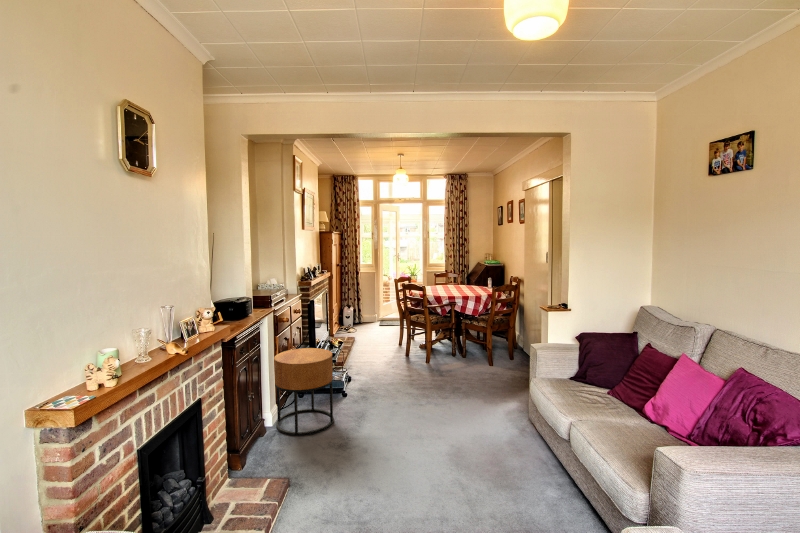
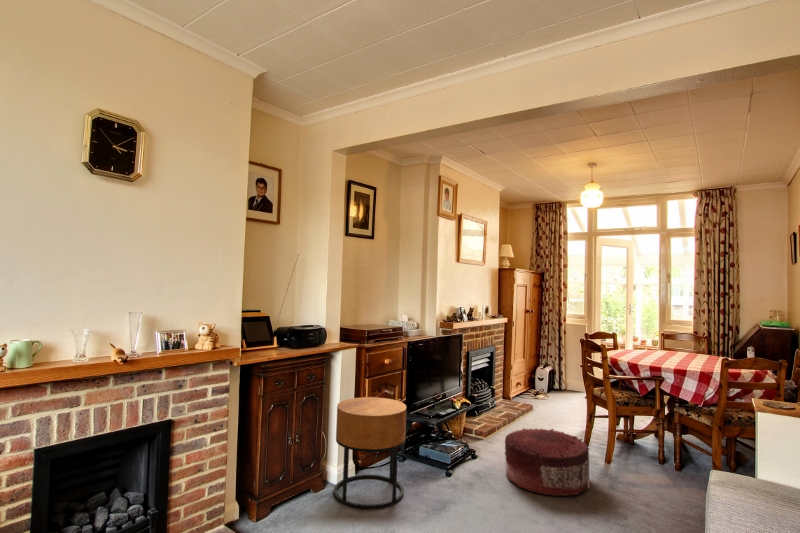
pouf: none [379,347,435,390] -> present [505,428,590,496]

